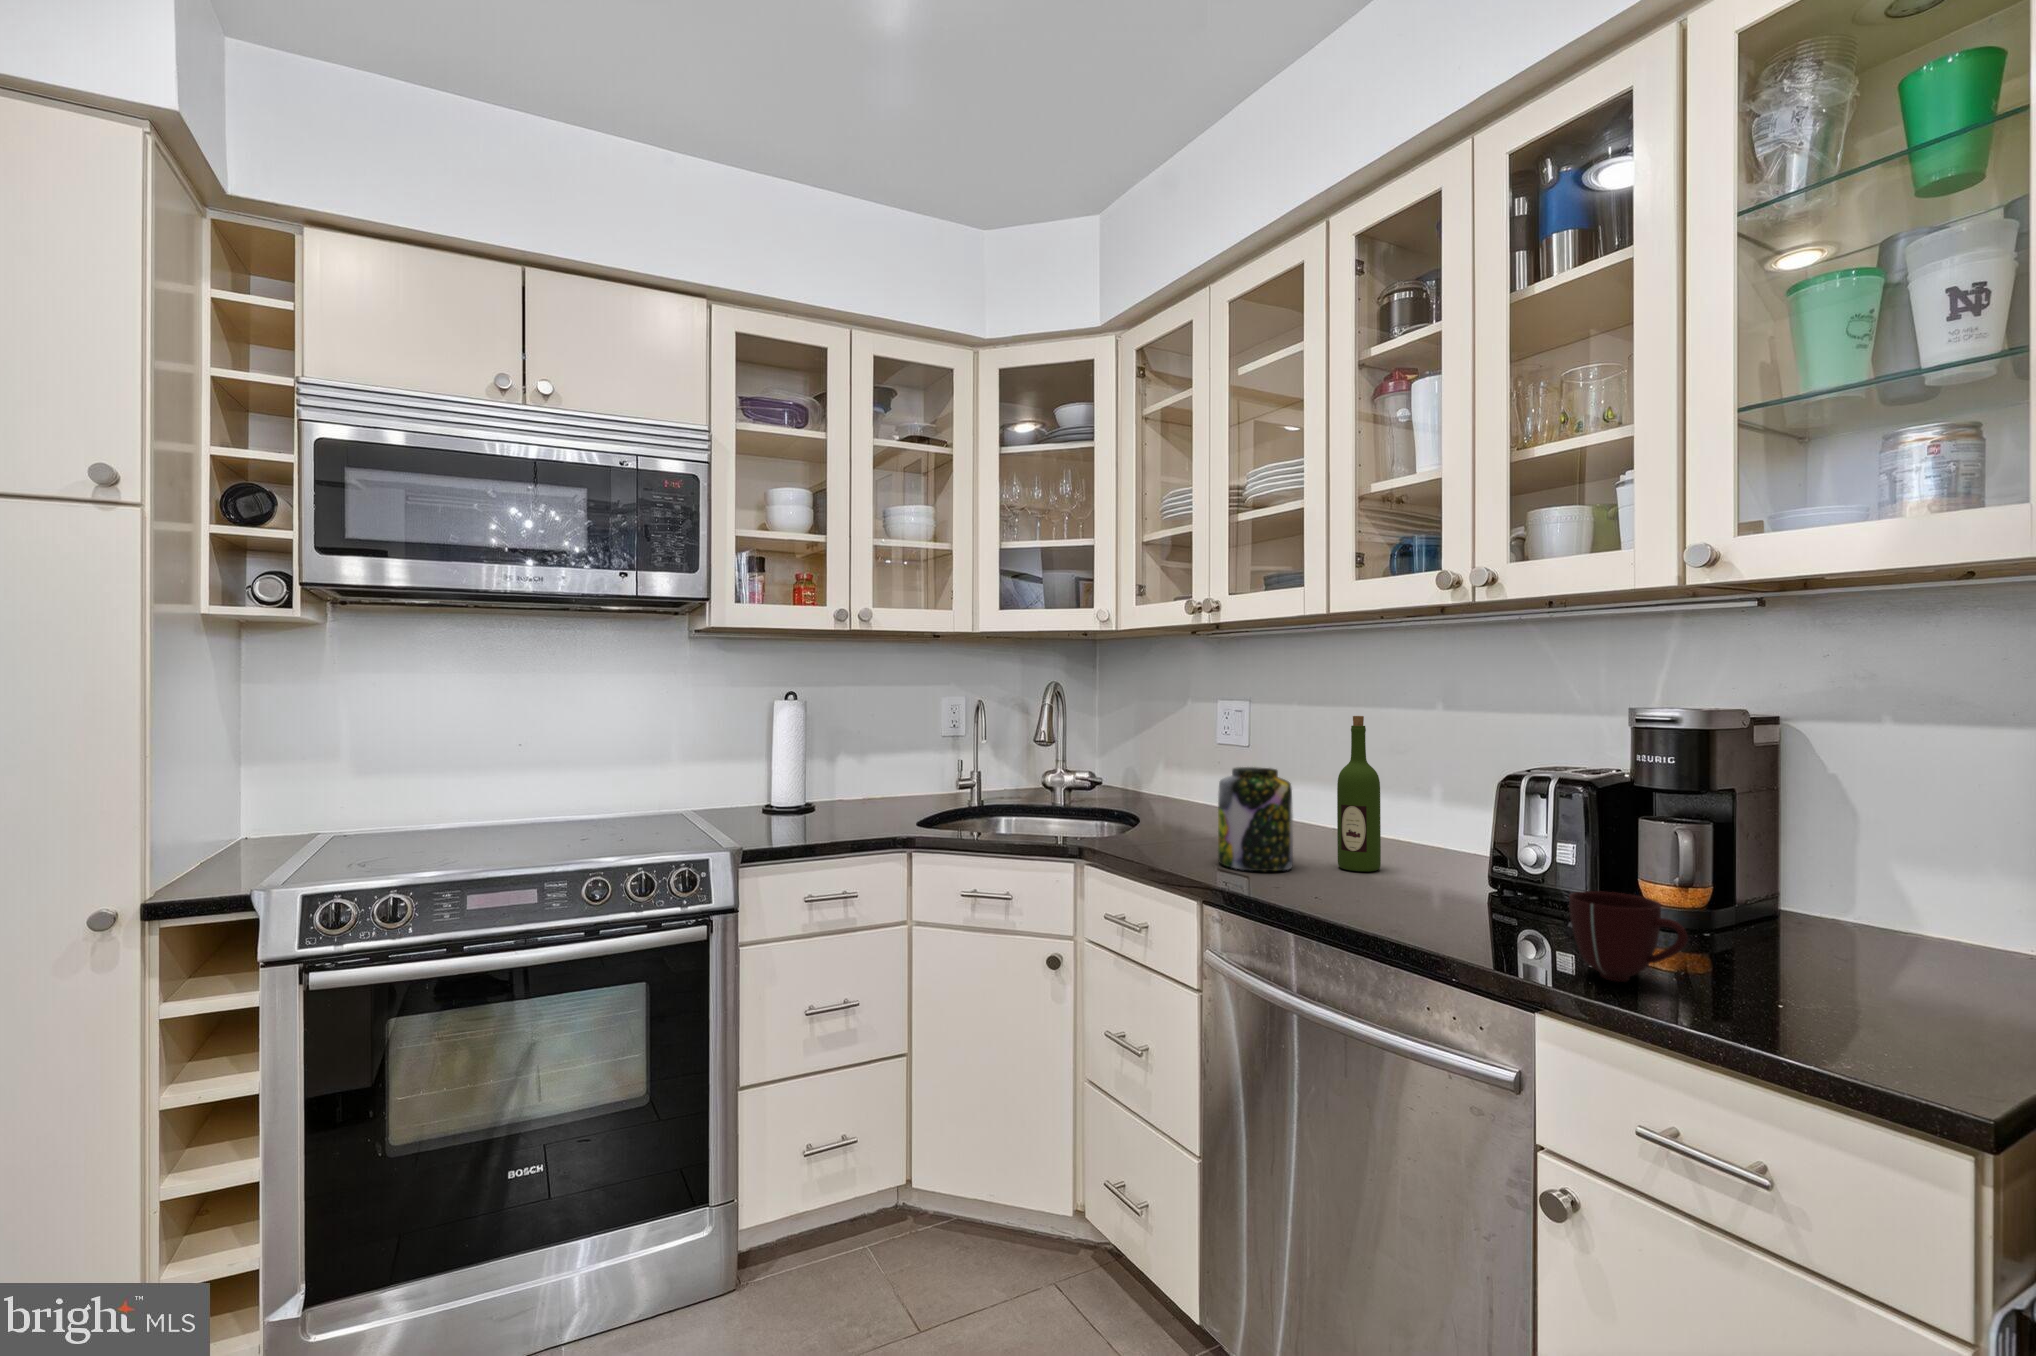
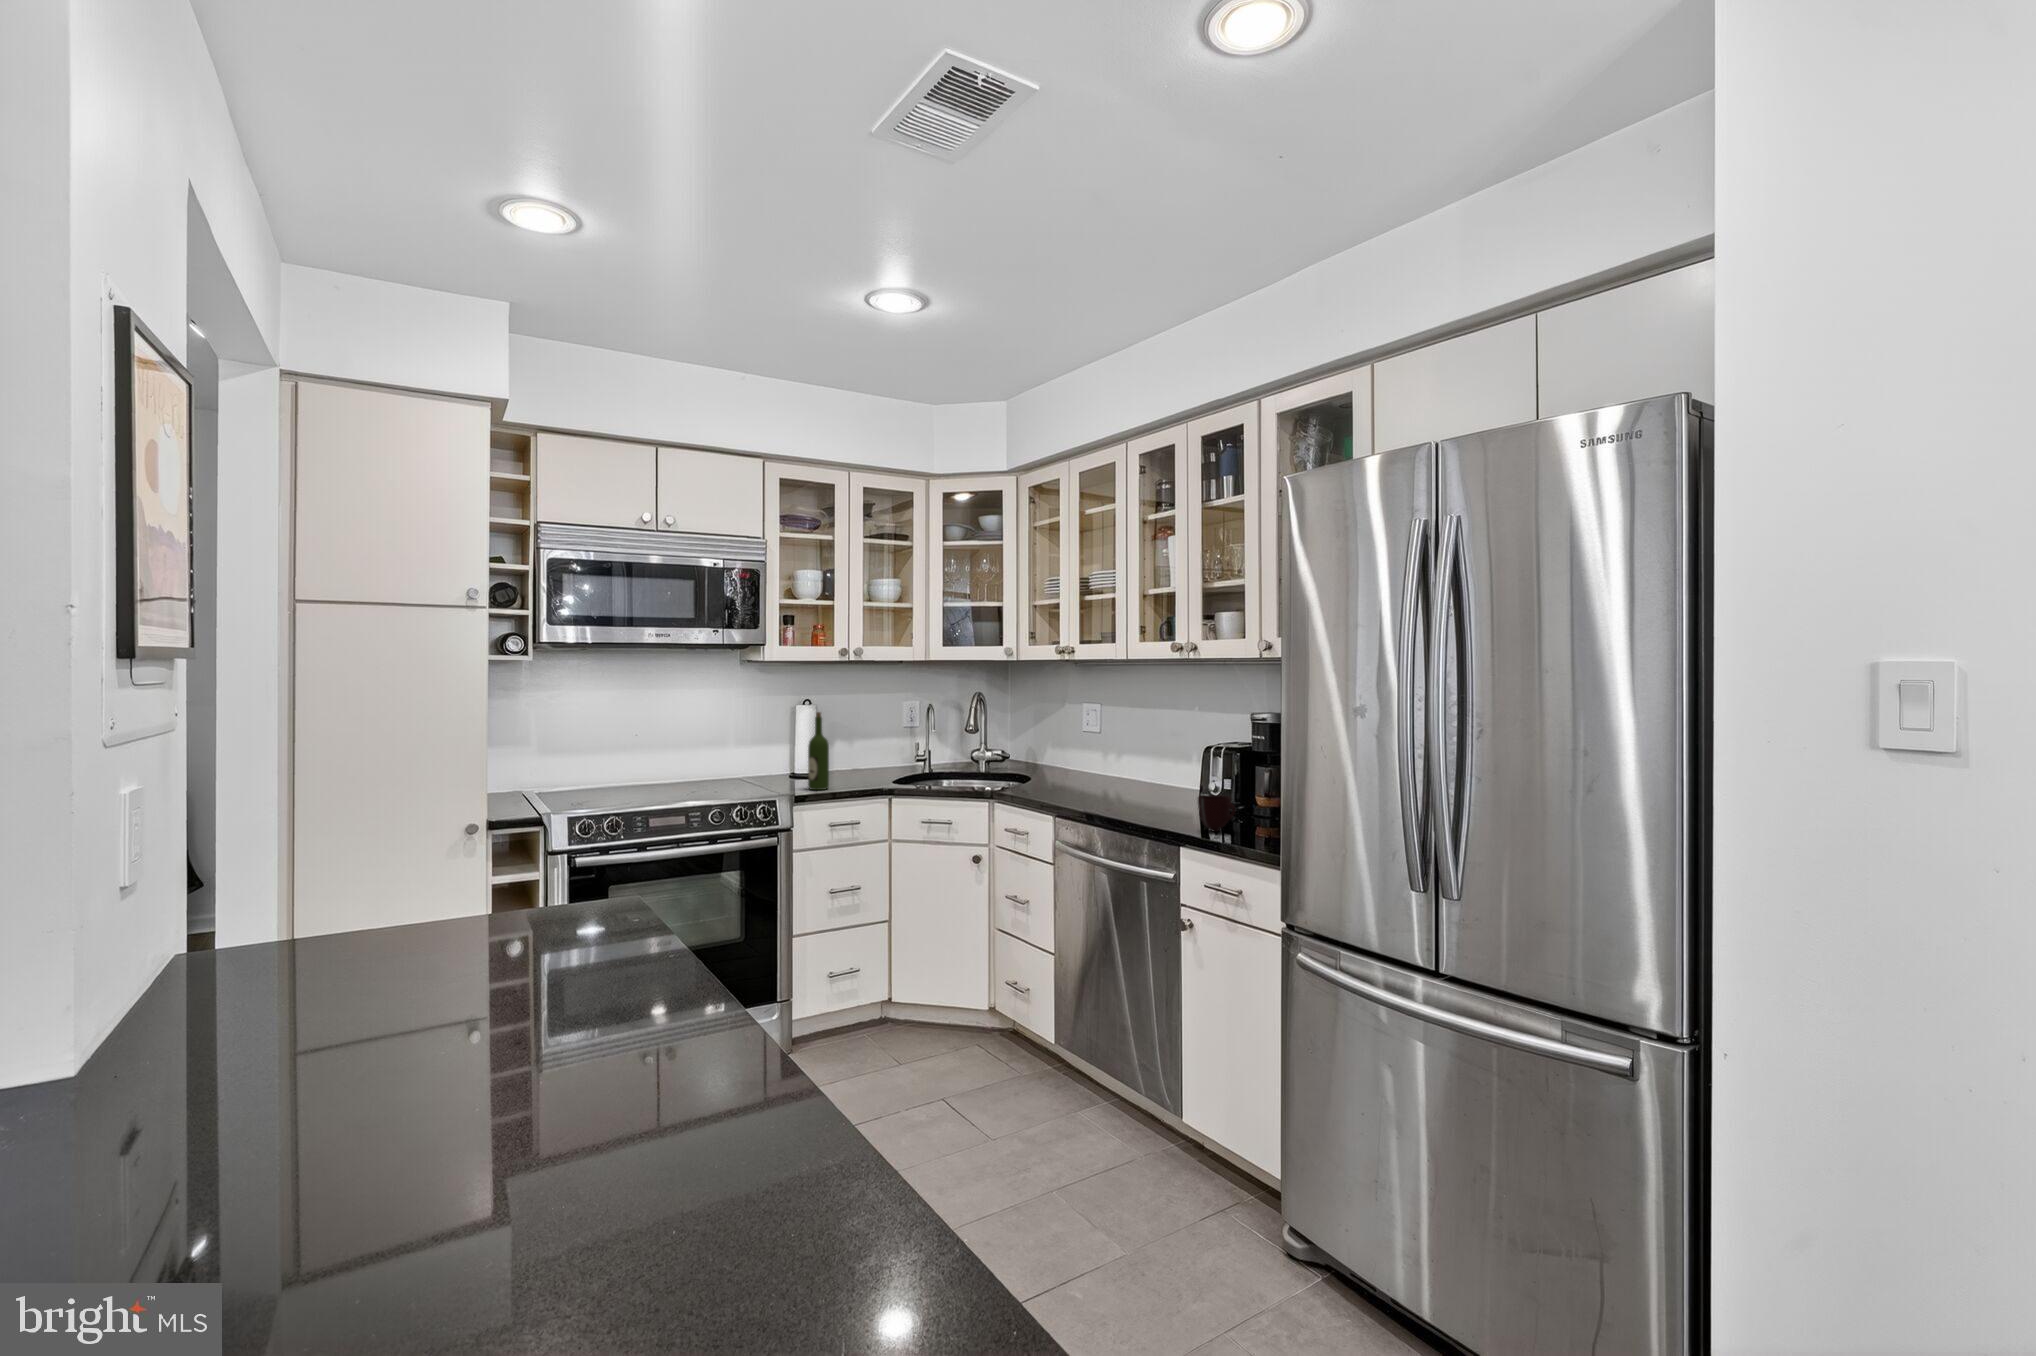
wine bottle: present [1337,716,1381,872] -> present [808,712,829,790]
jar: present [1218,767,1293,871] -> none [1068,744,1107,800]

